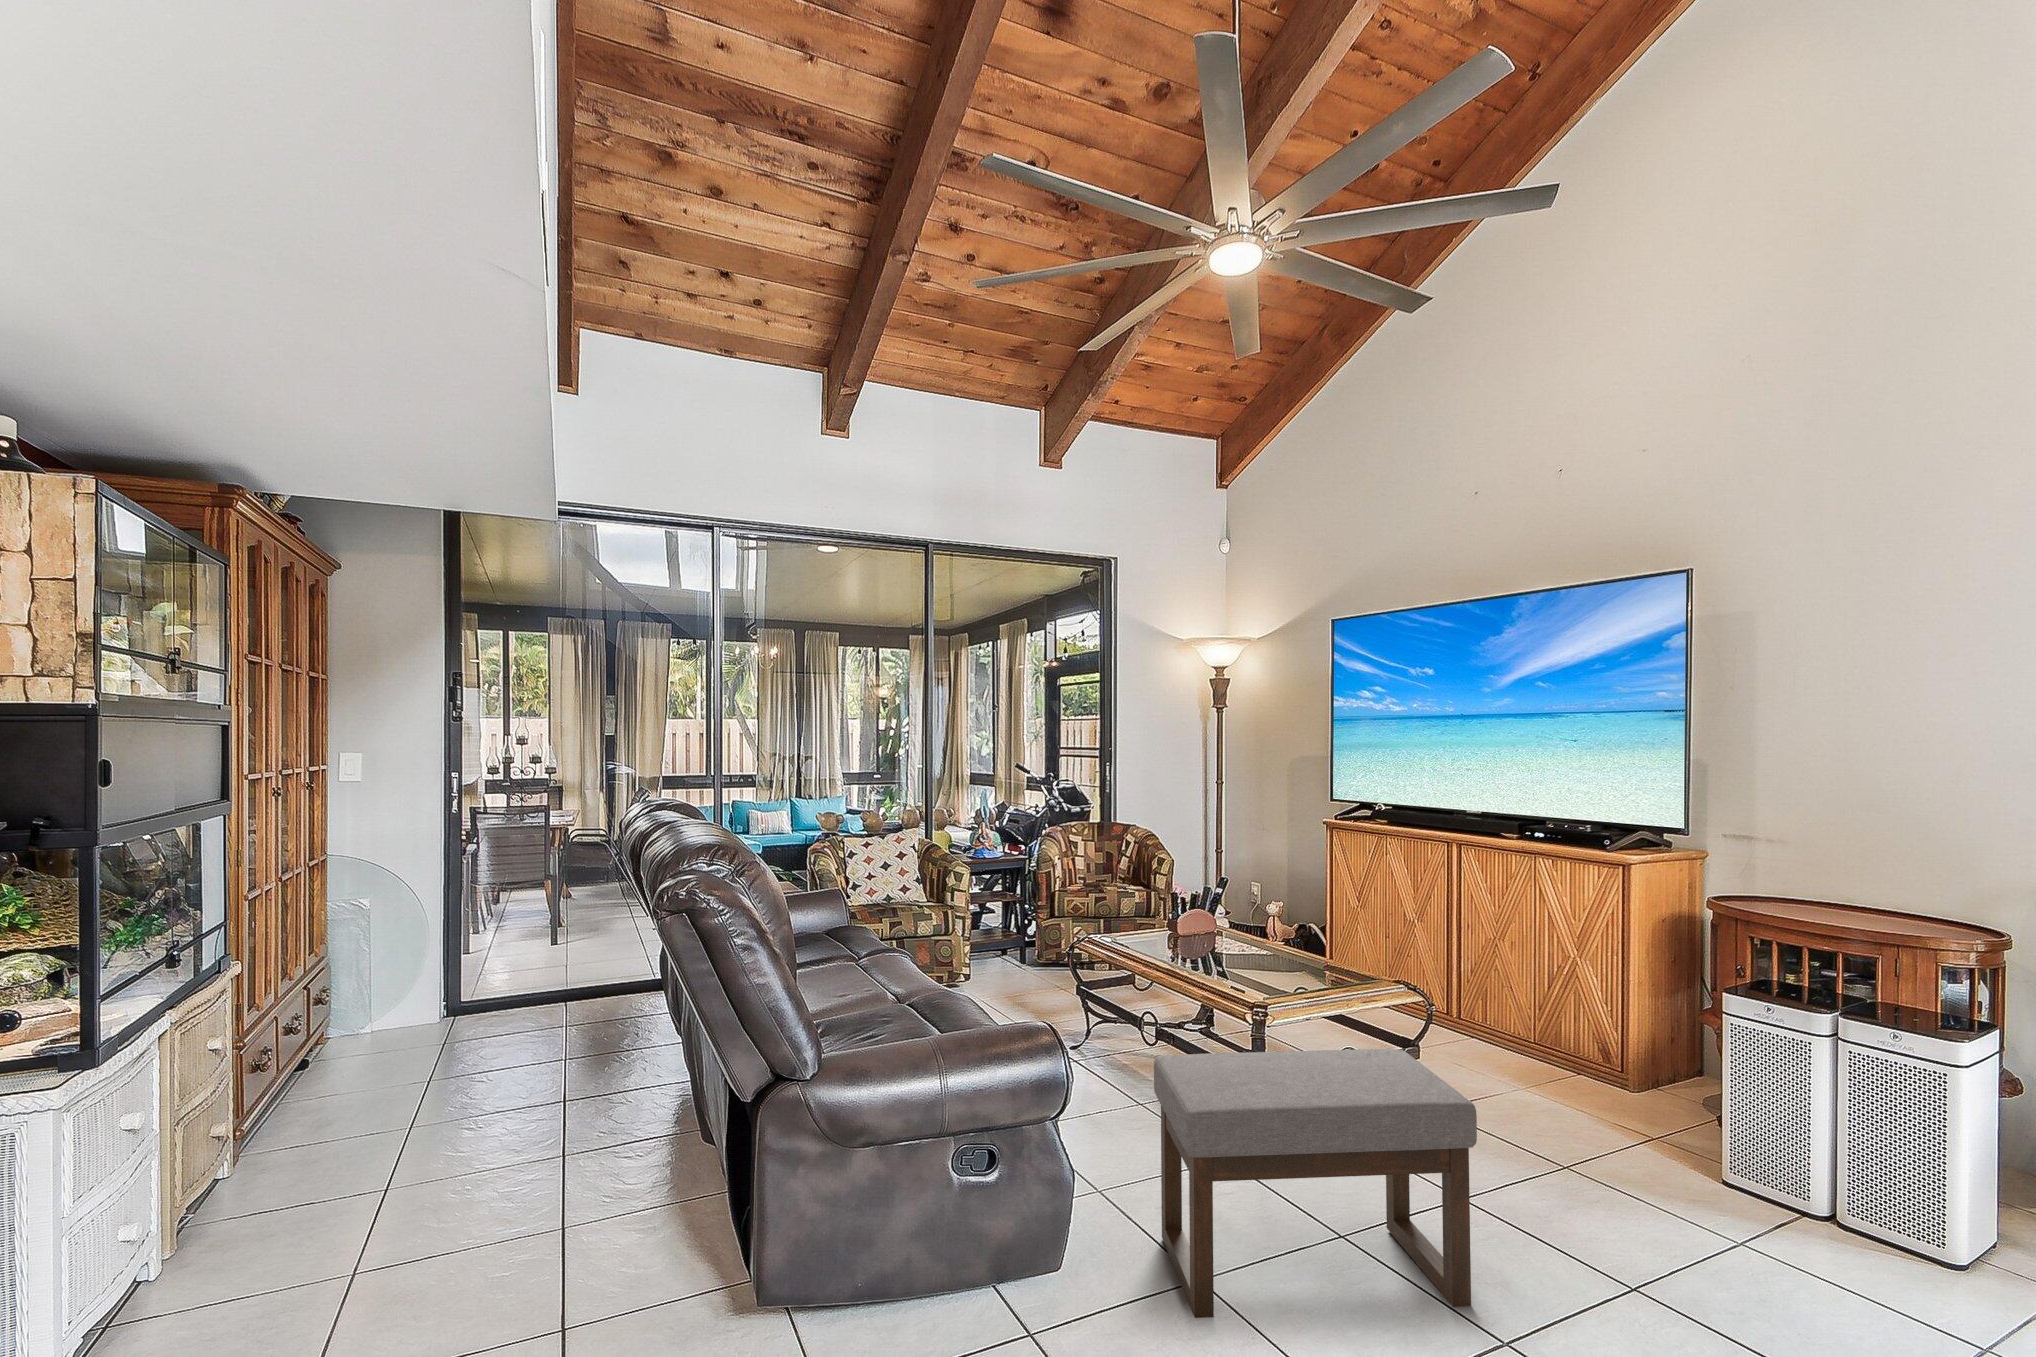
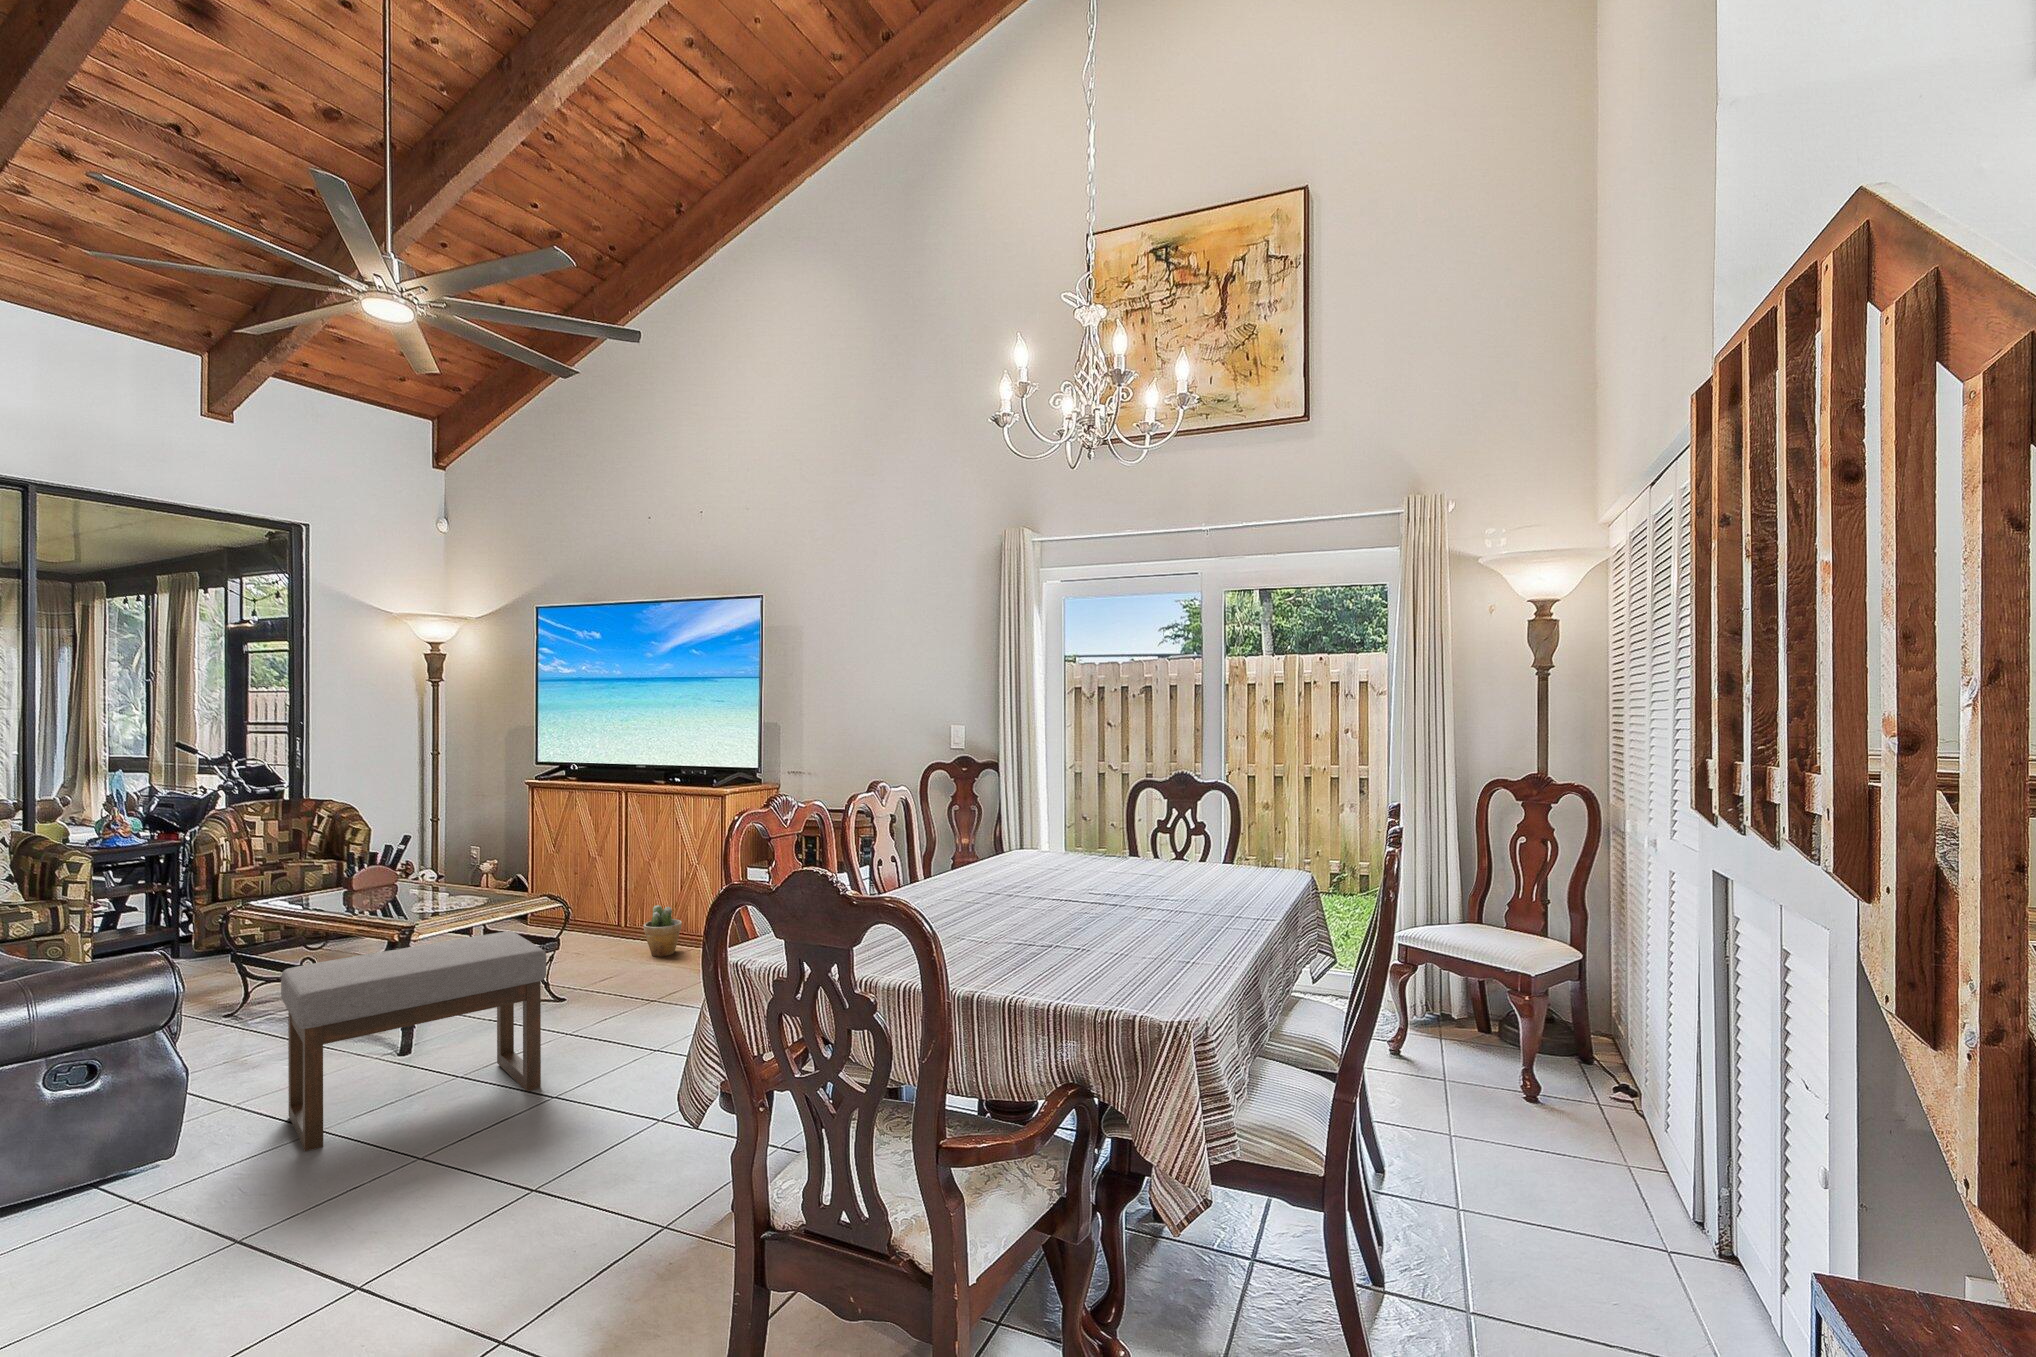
potted plant: none [1501,1007,1556,1079] -> present [643,905,682,957]

